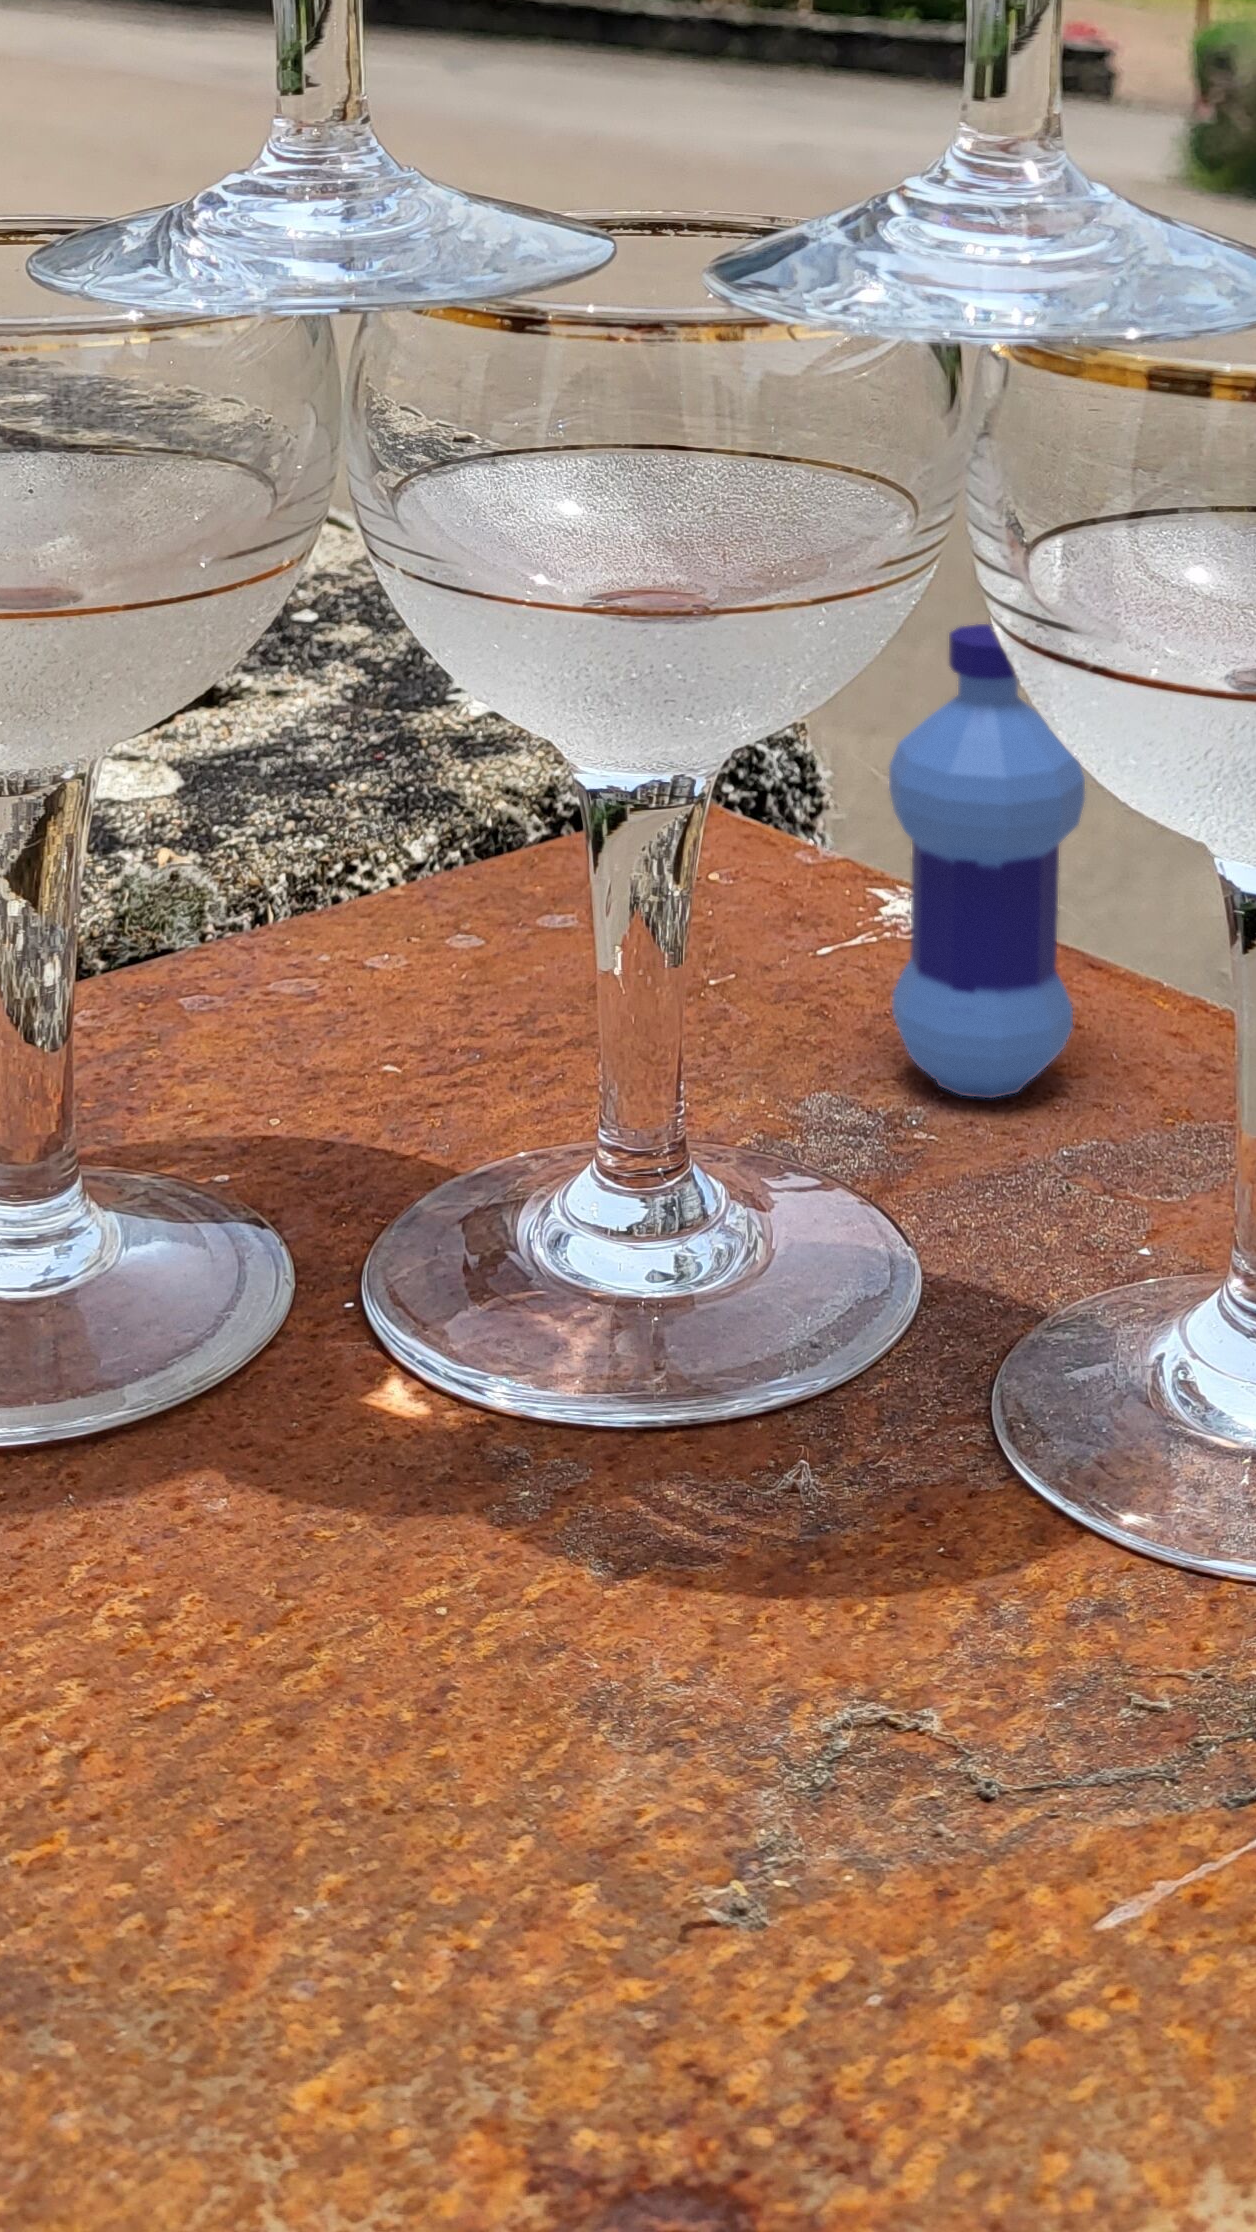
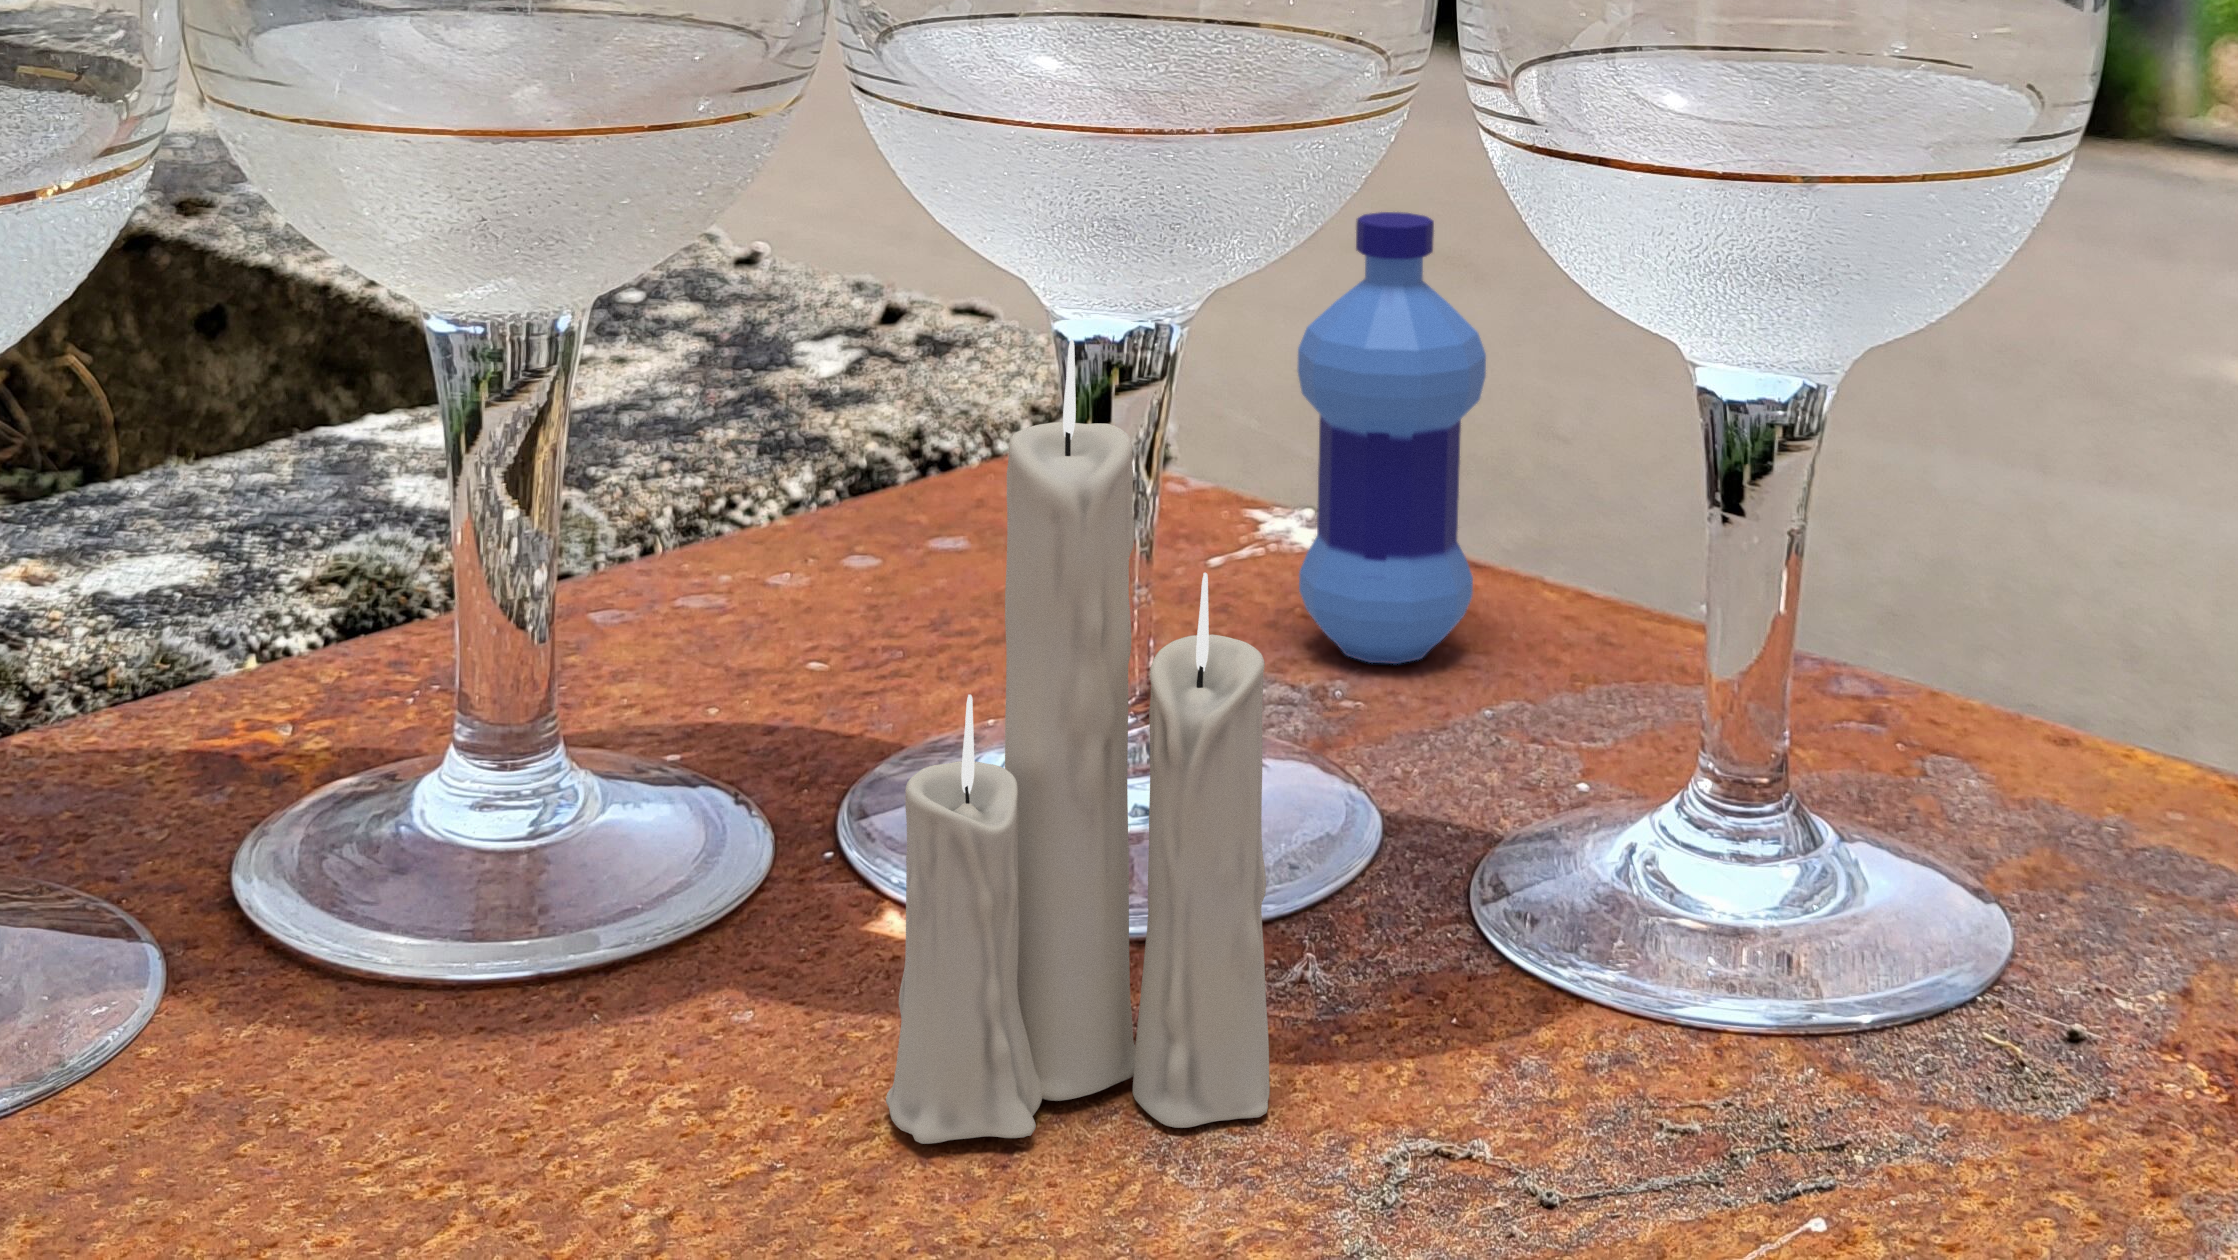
candle: none [331,807,728,1679] -> present [886,340,1270,1144]

